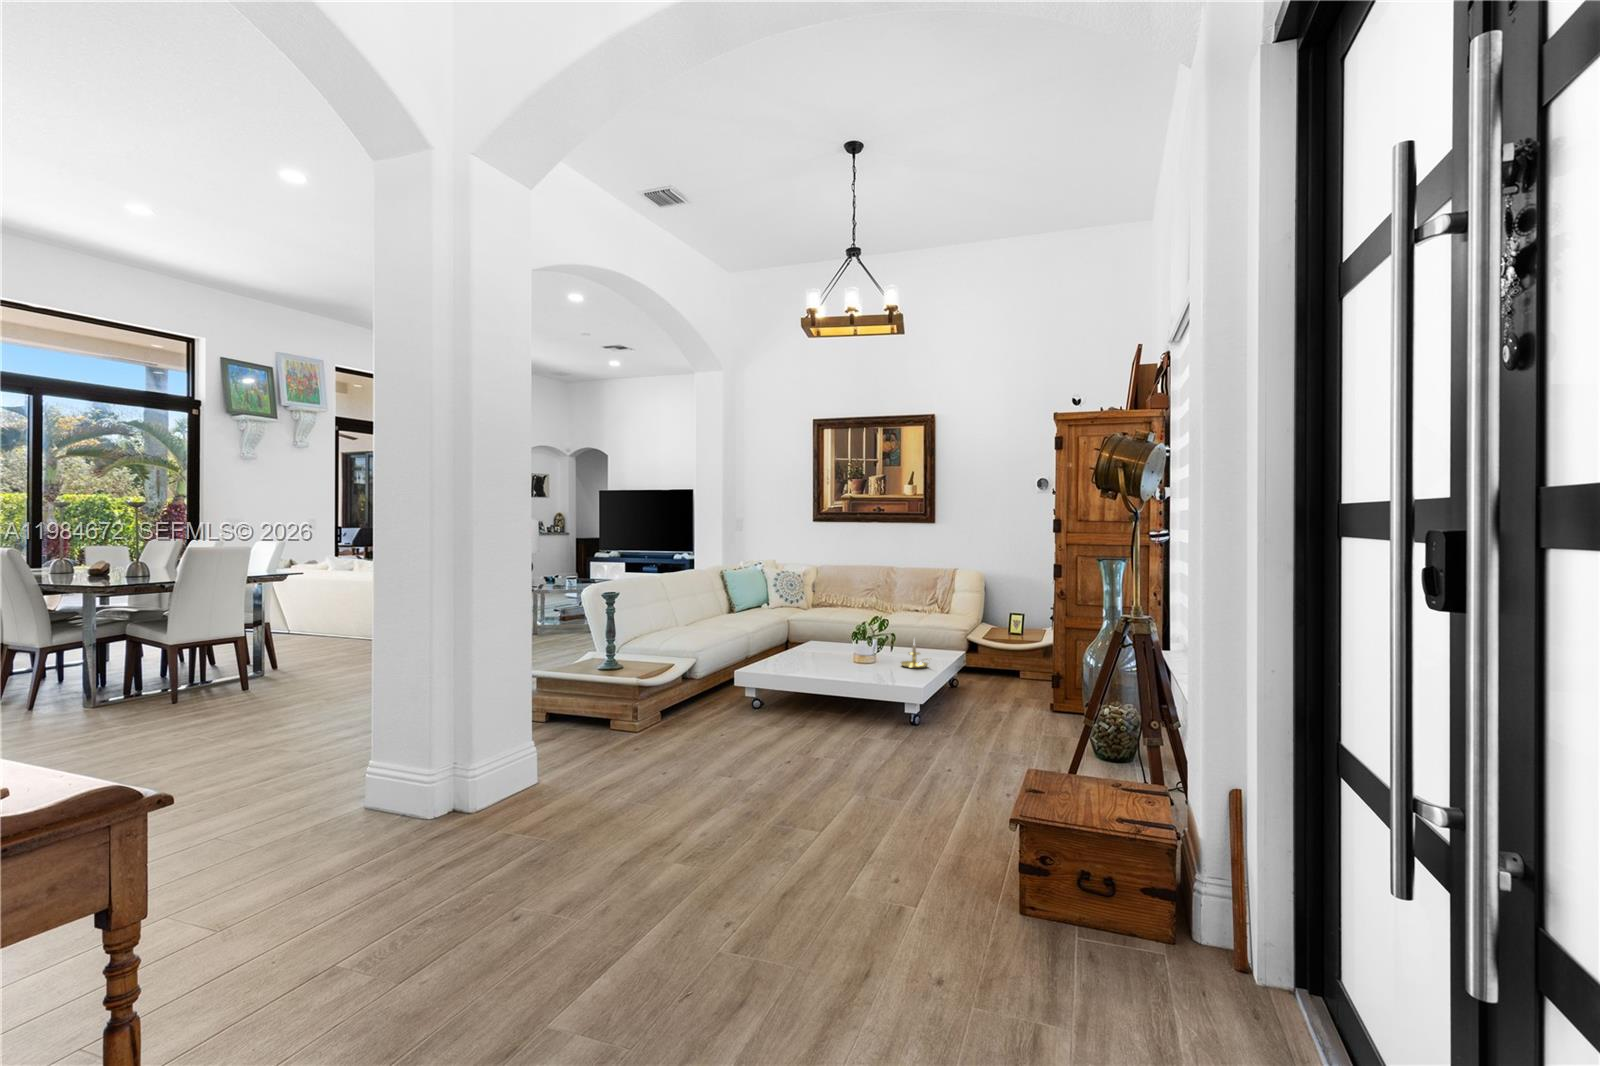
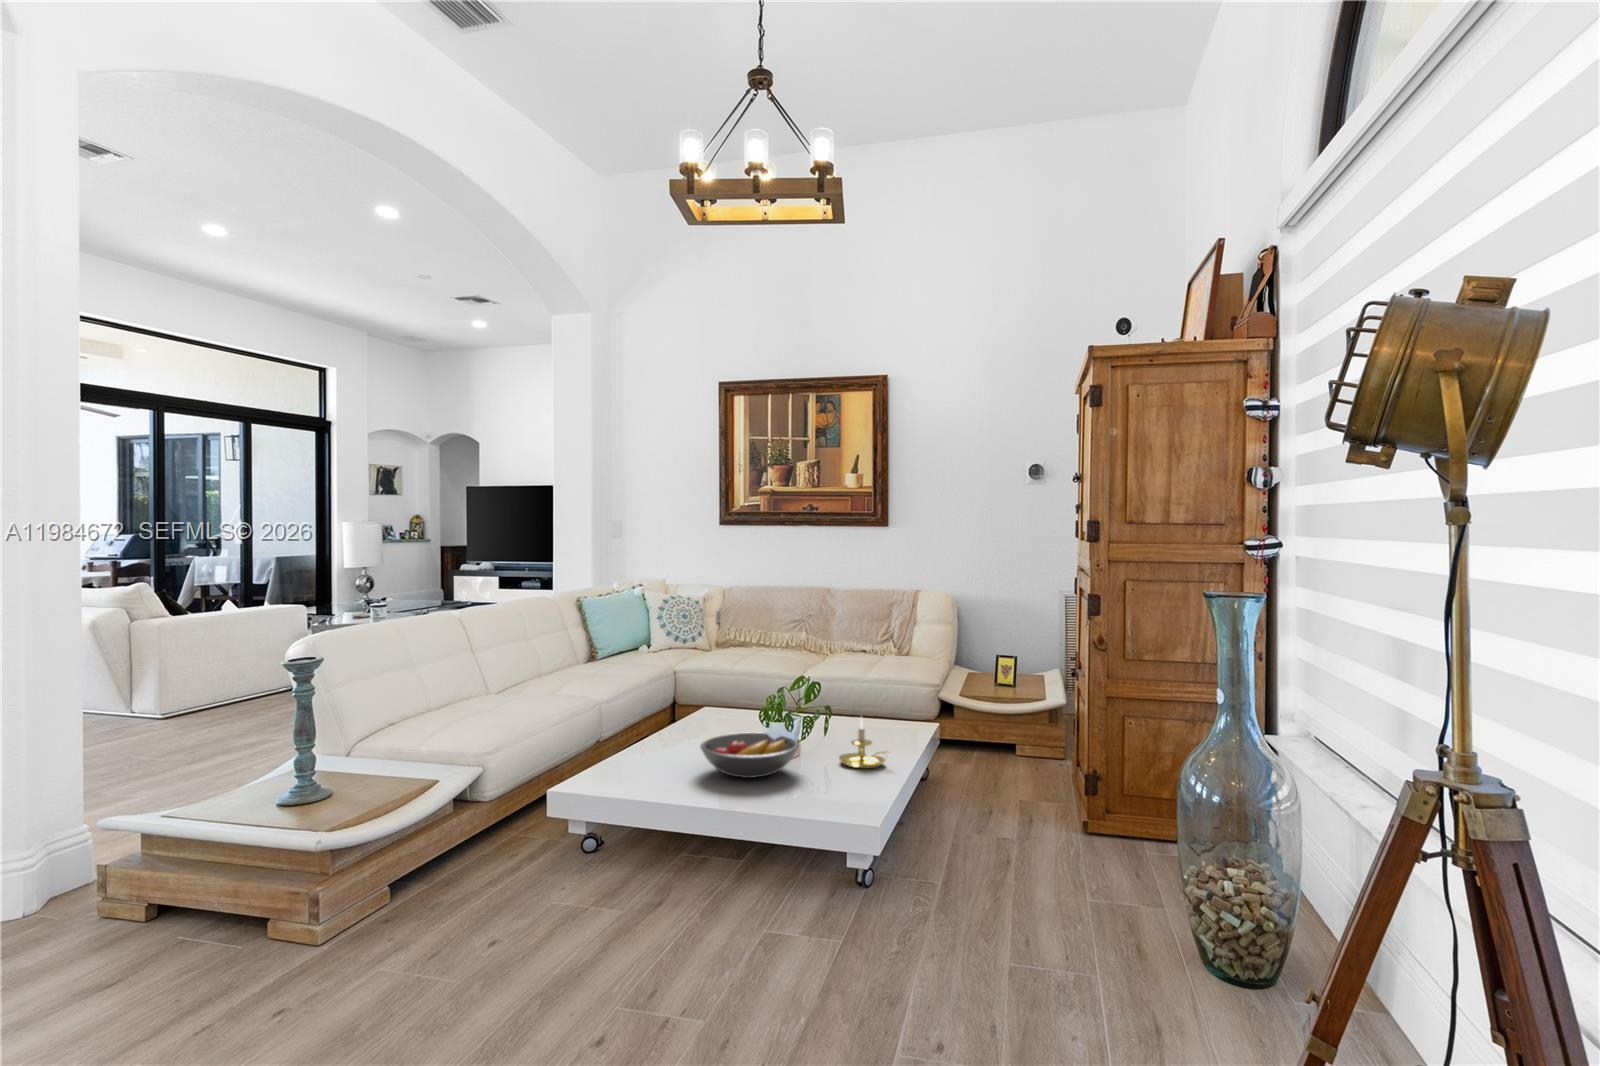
fruit bowl: none [818,647,877,670] -> present [700,732,799,778]

